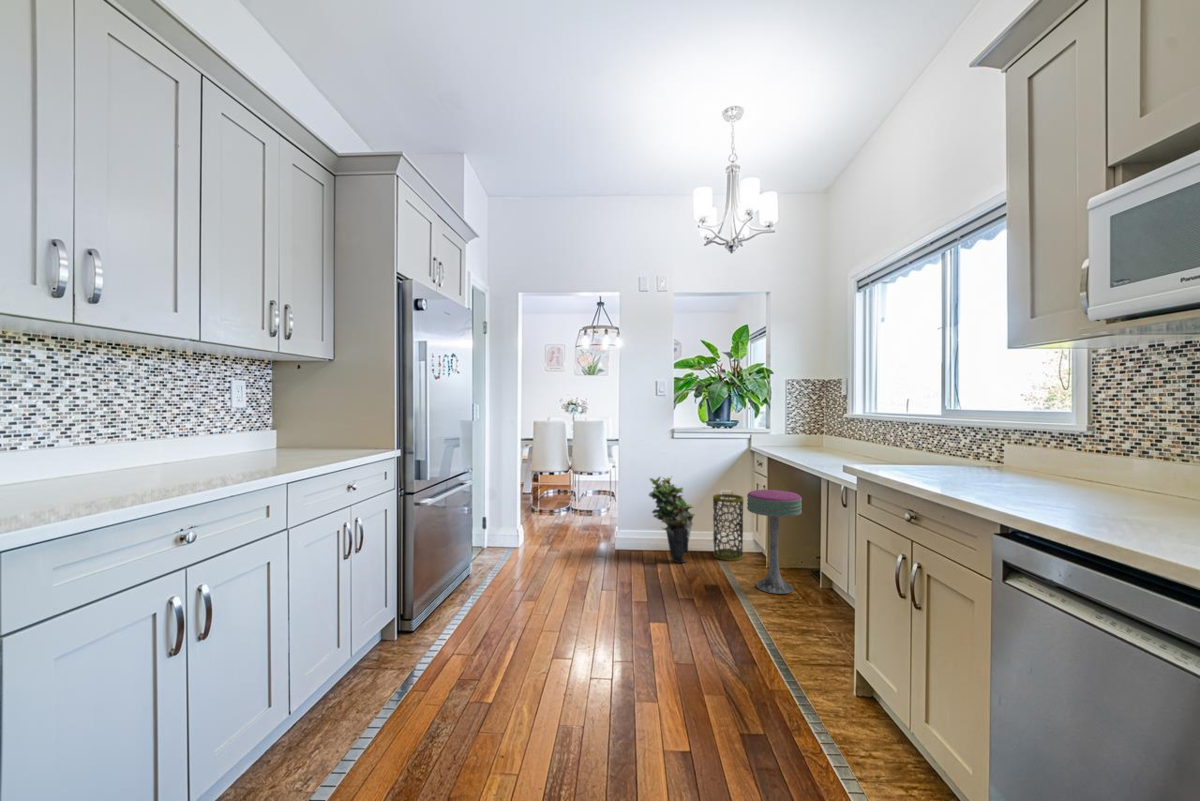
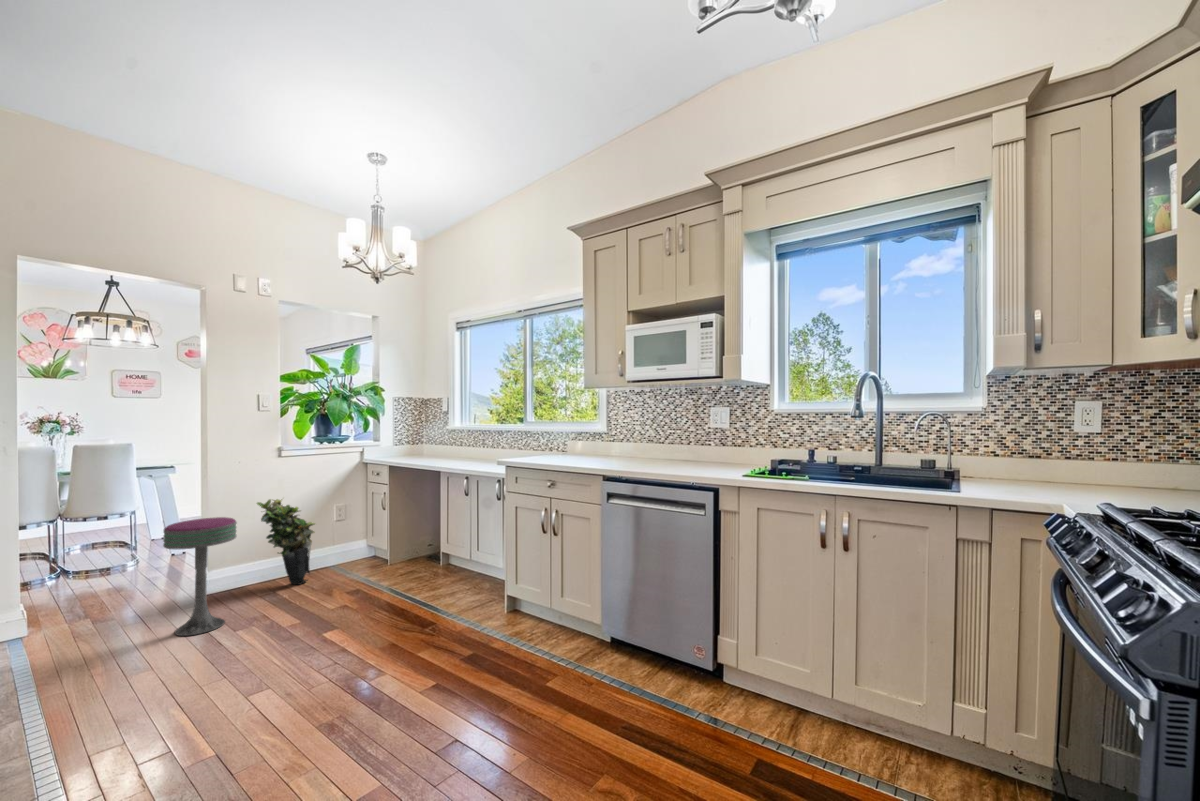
bar stool: present [747,490,802,594] -> present [163,517,237,636]
trash can: present [713,494,743,561] -> none [329,506,361,570]

